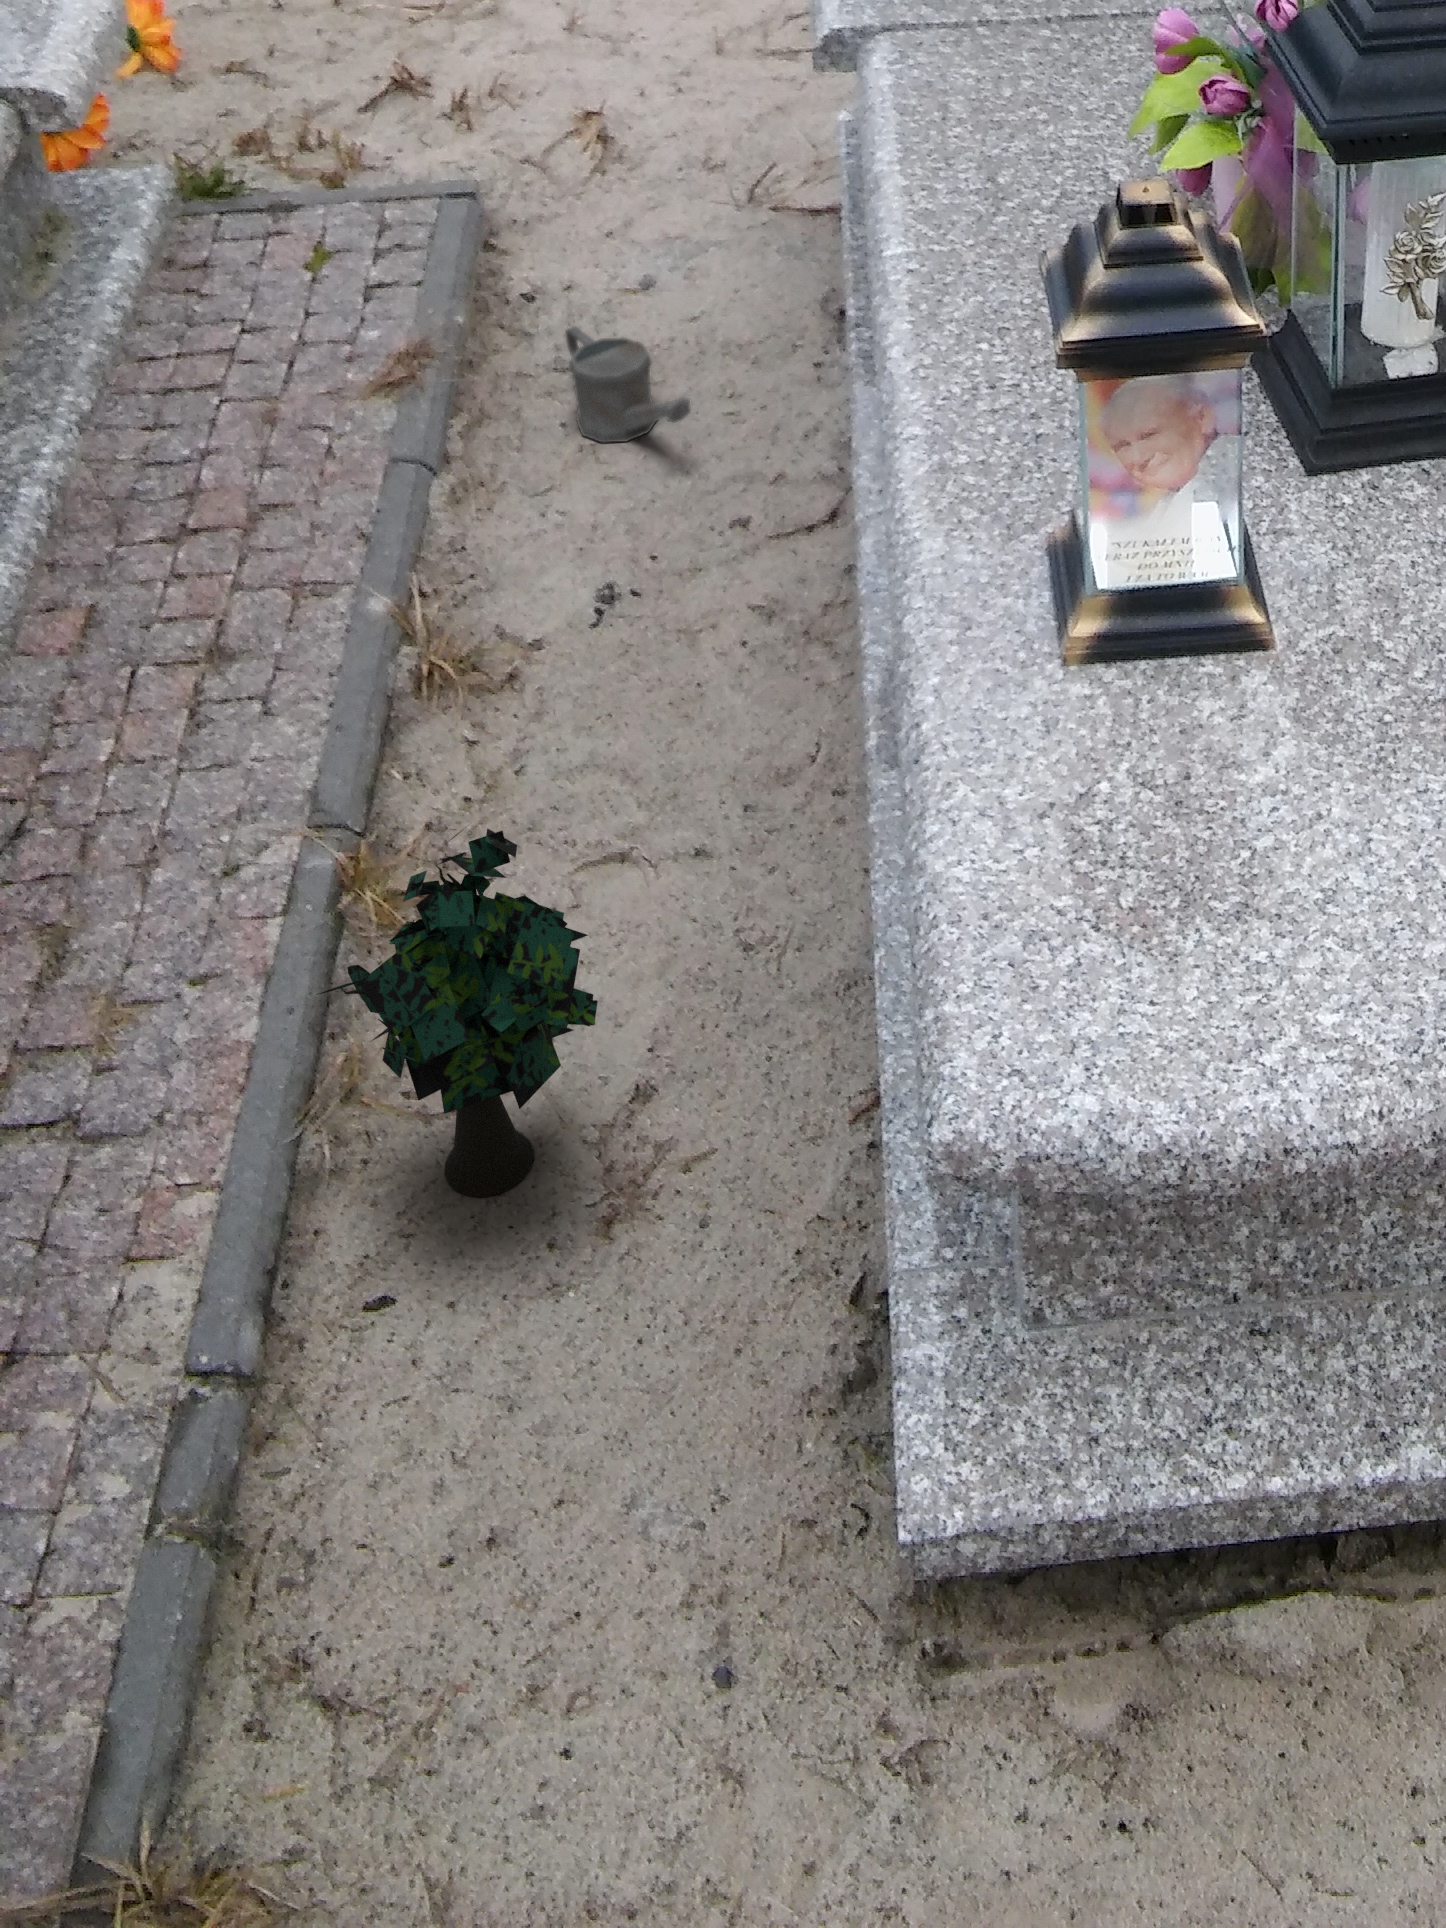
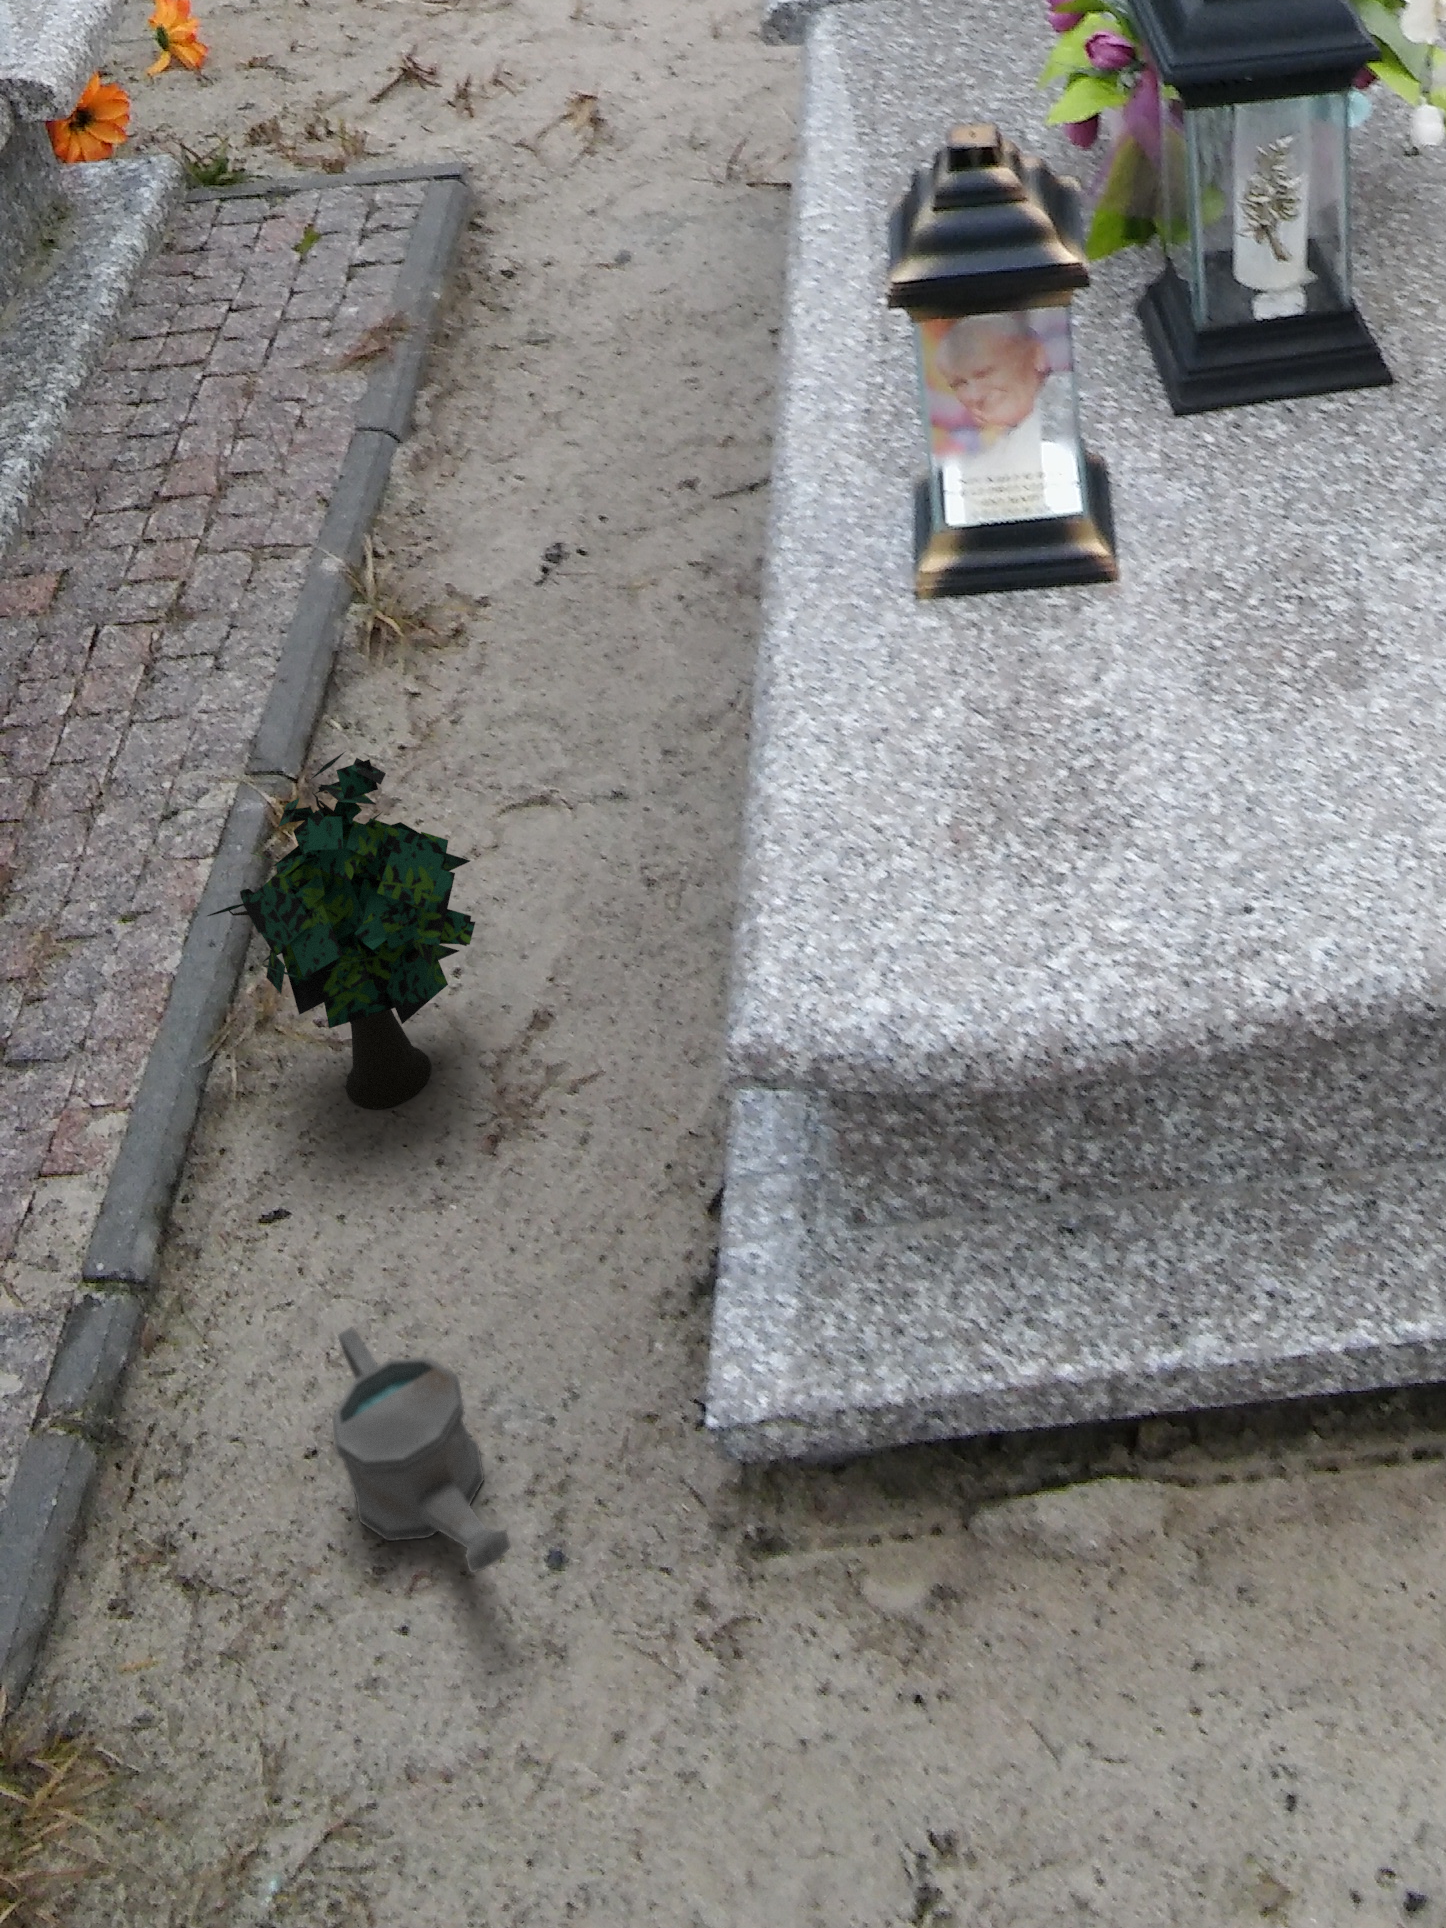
watering can: present [565,326,691,443] -> present [332,1327,510,1572]

